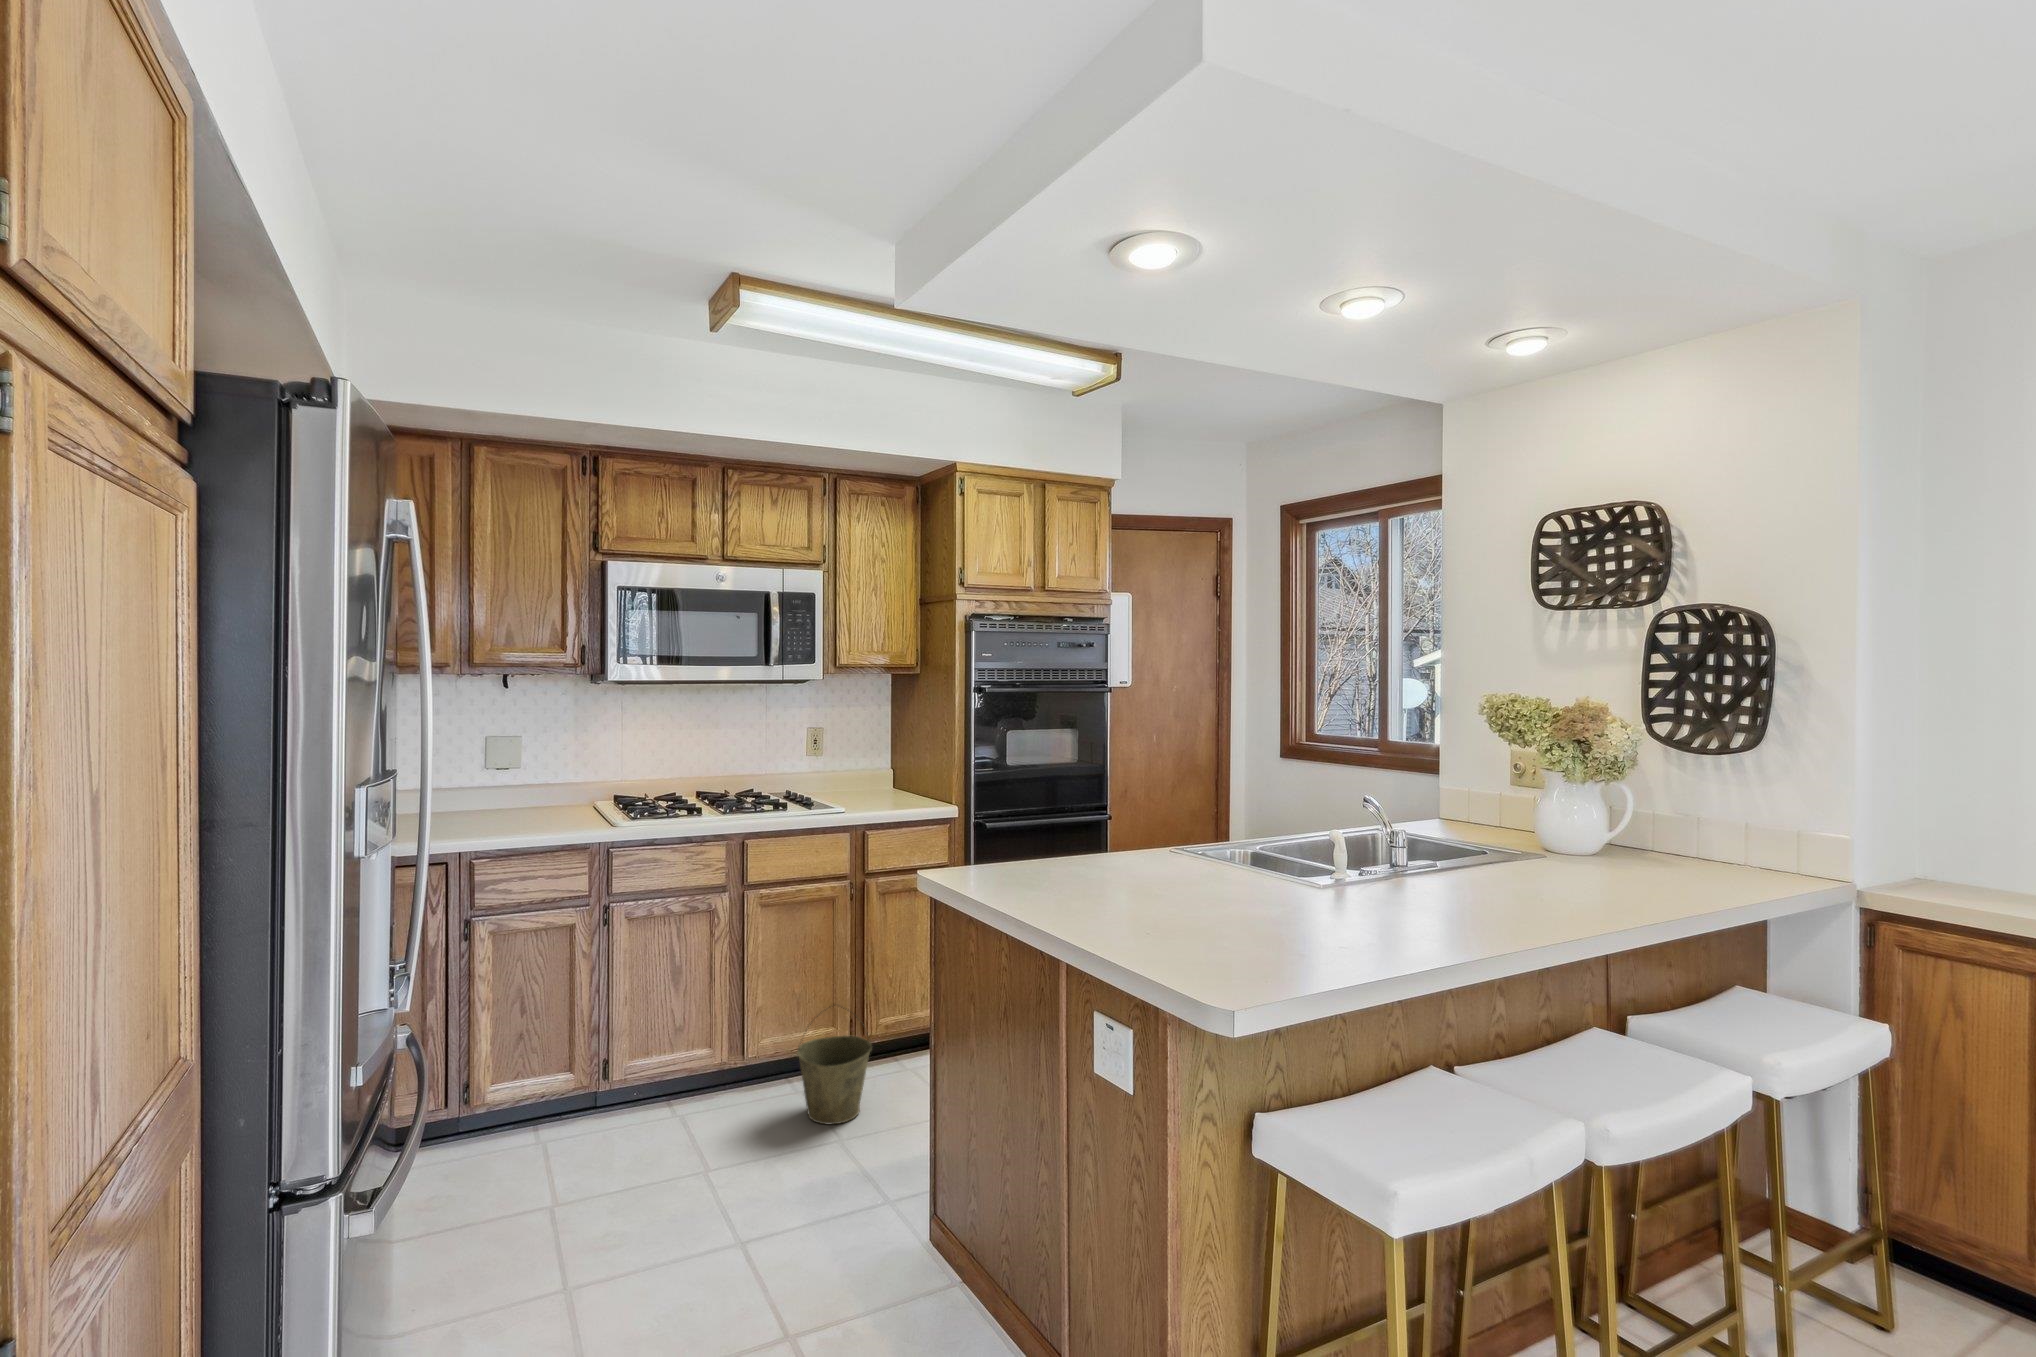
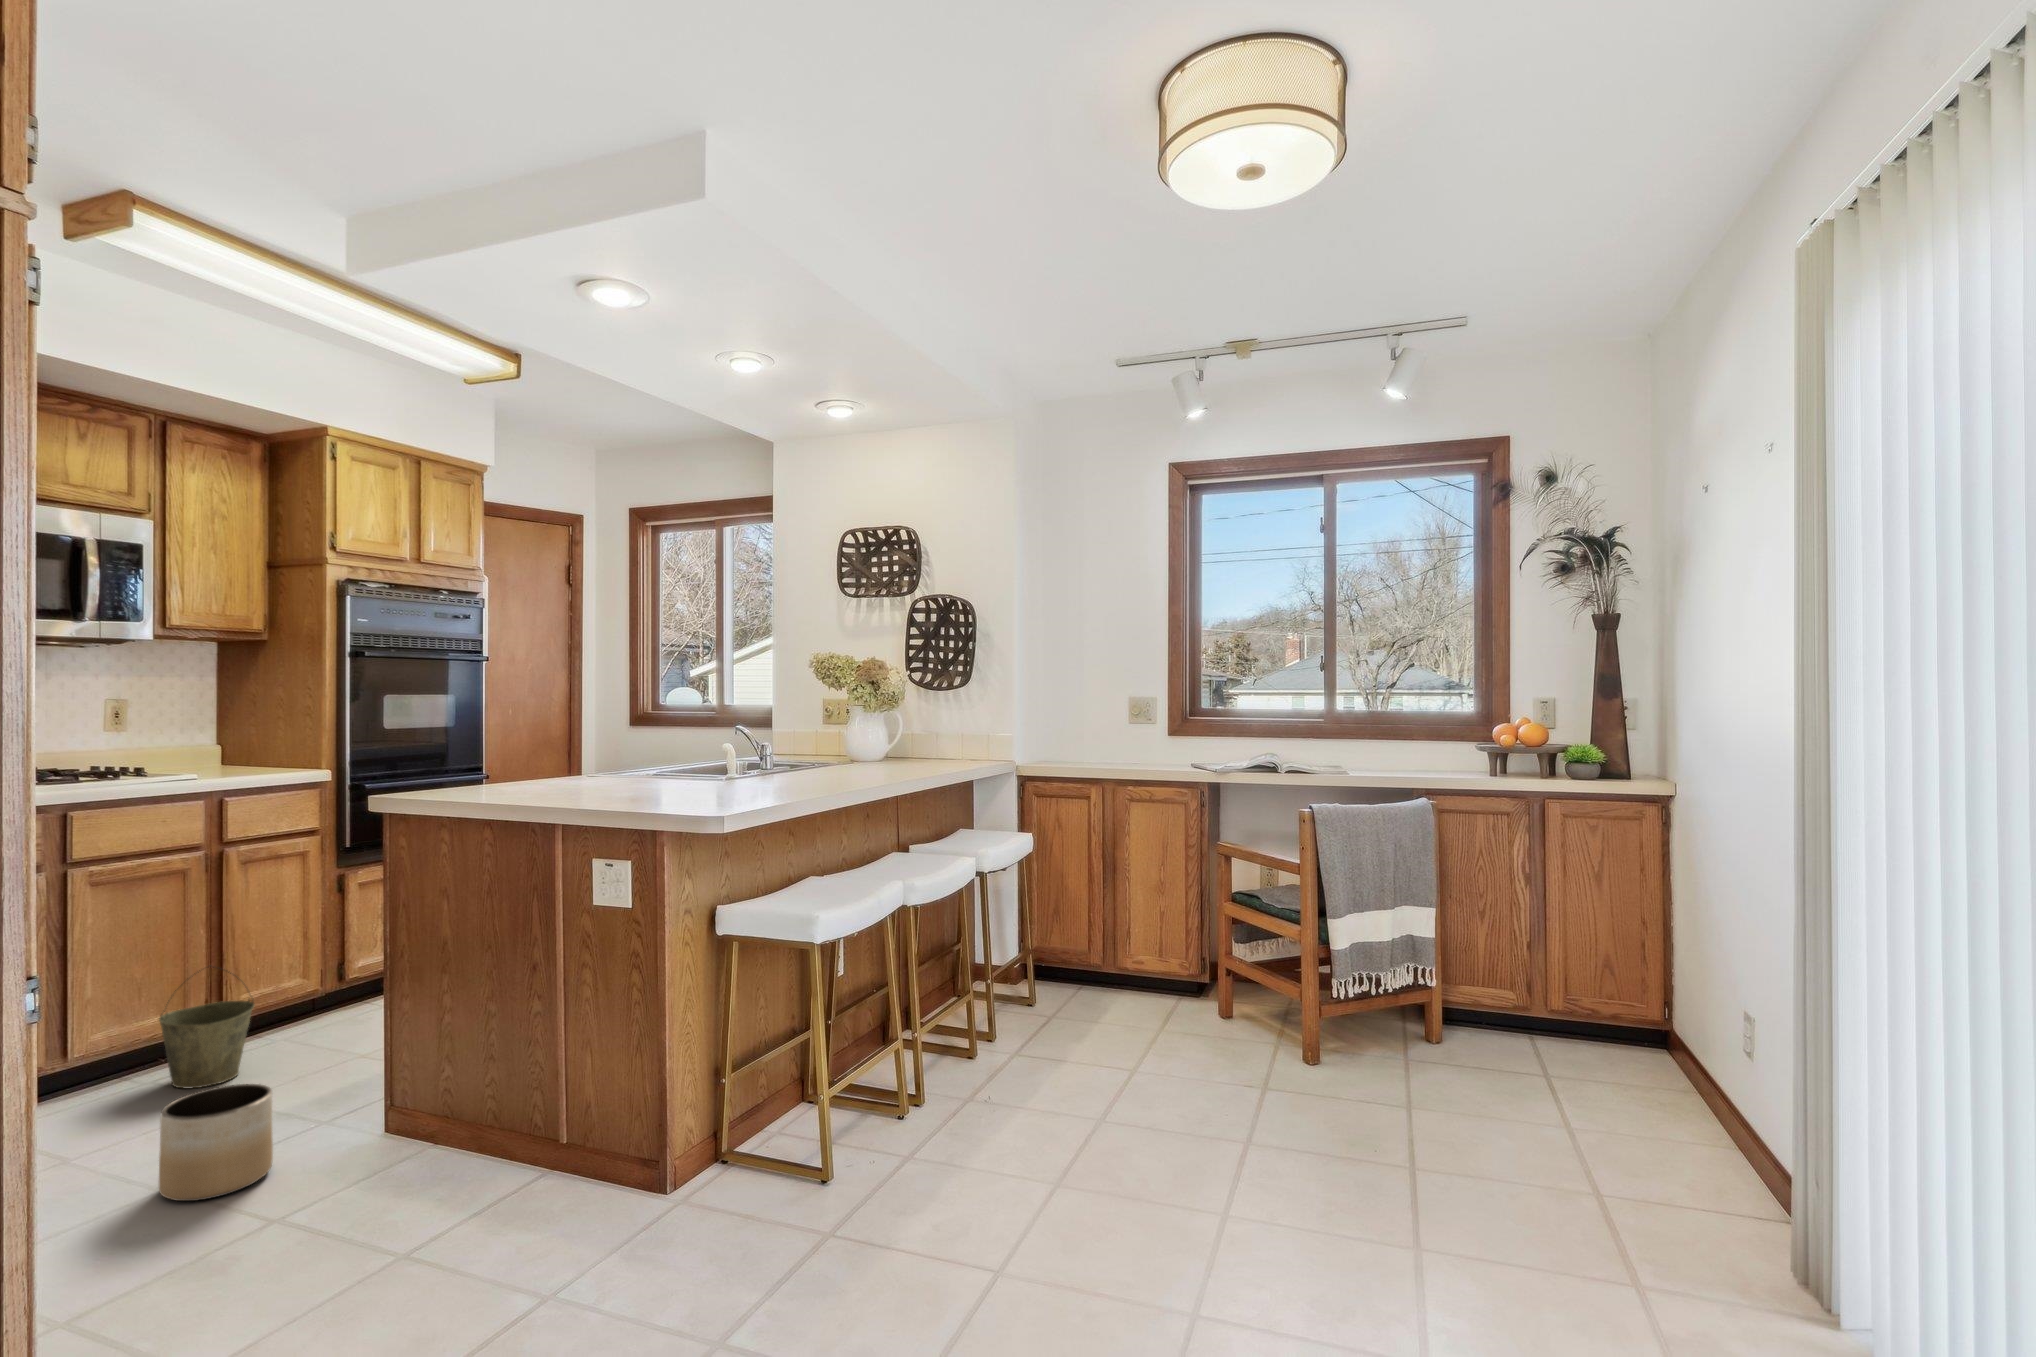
planter: none [713,1173,811,1308] -> present [159,1084,273,1201]

